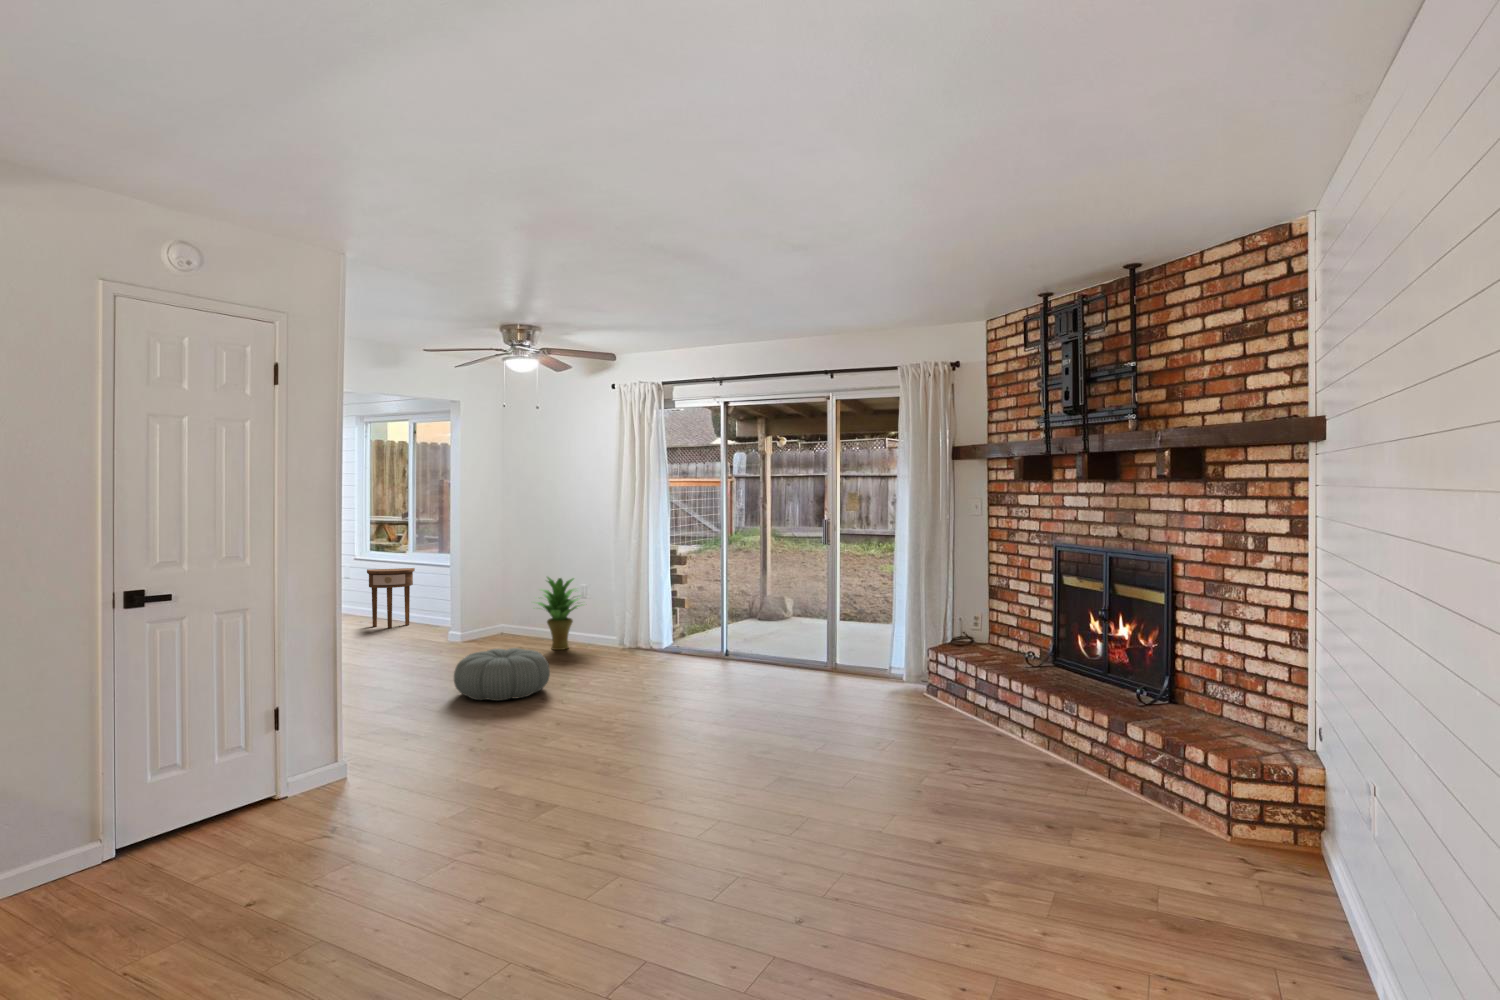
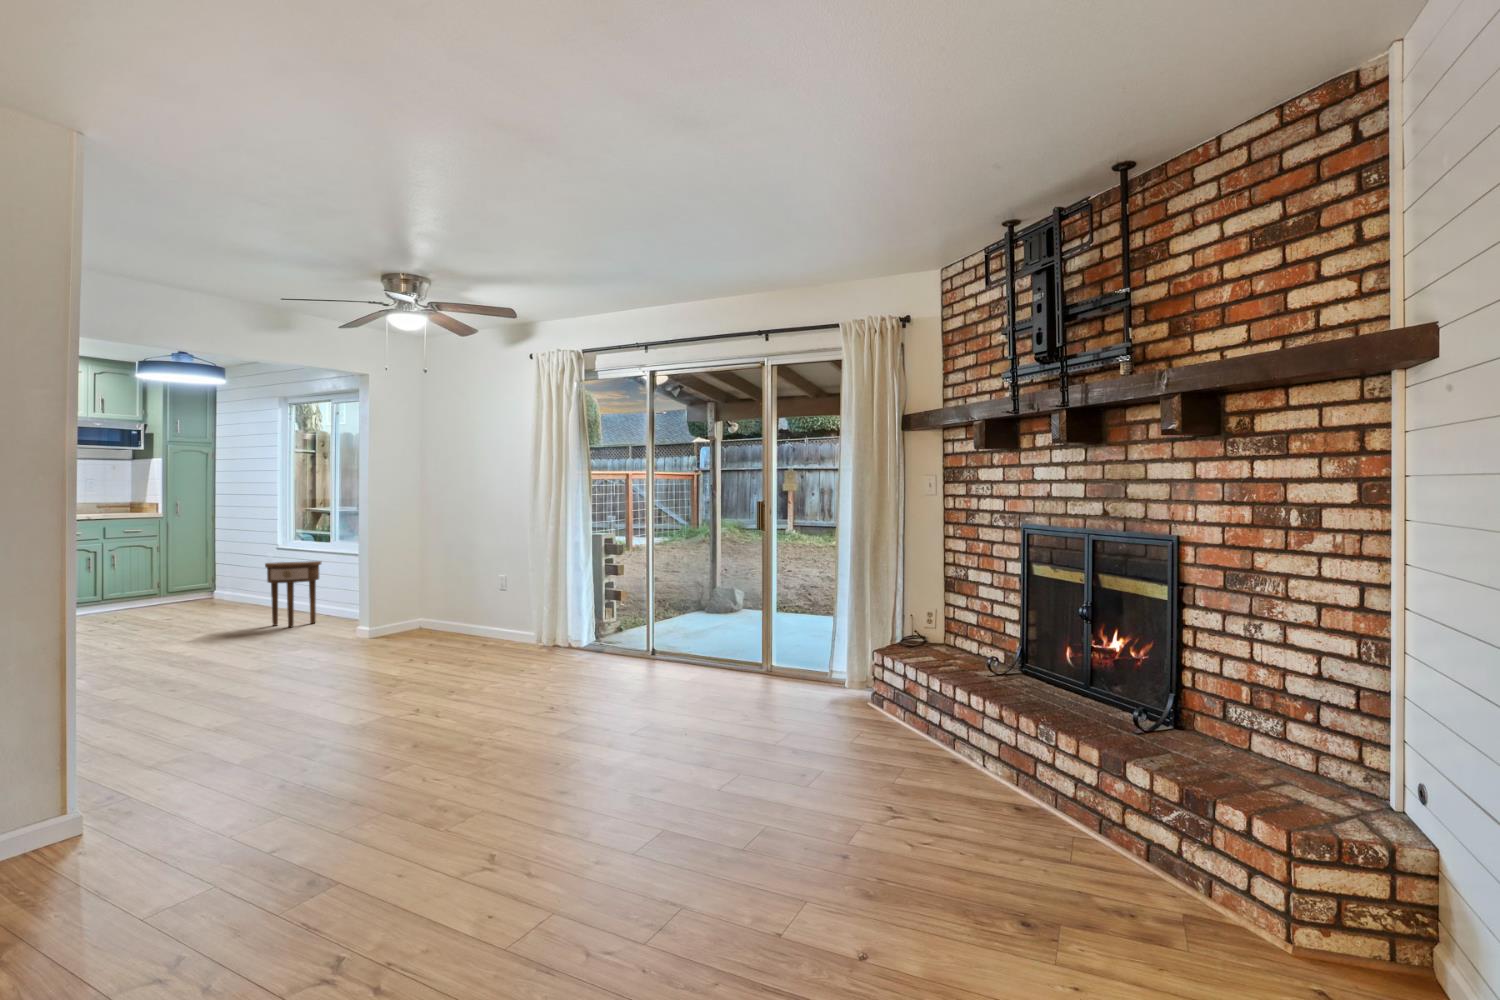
potted plant: present [537,577,580,650] -> none [433,569,498,652]
pouf: present [454,648,550,701] -> none [302,654,425,720]

